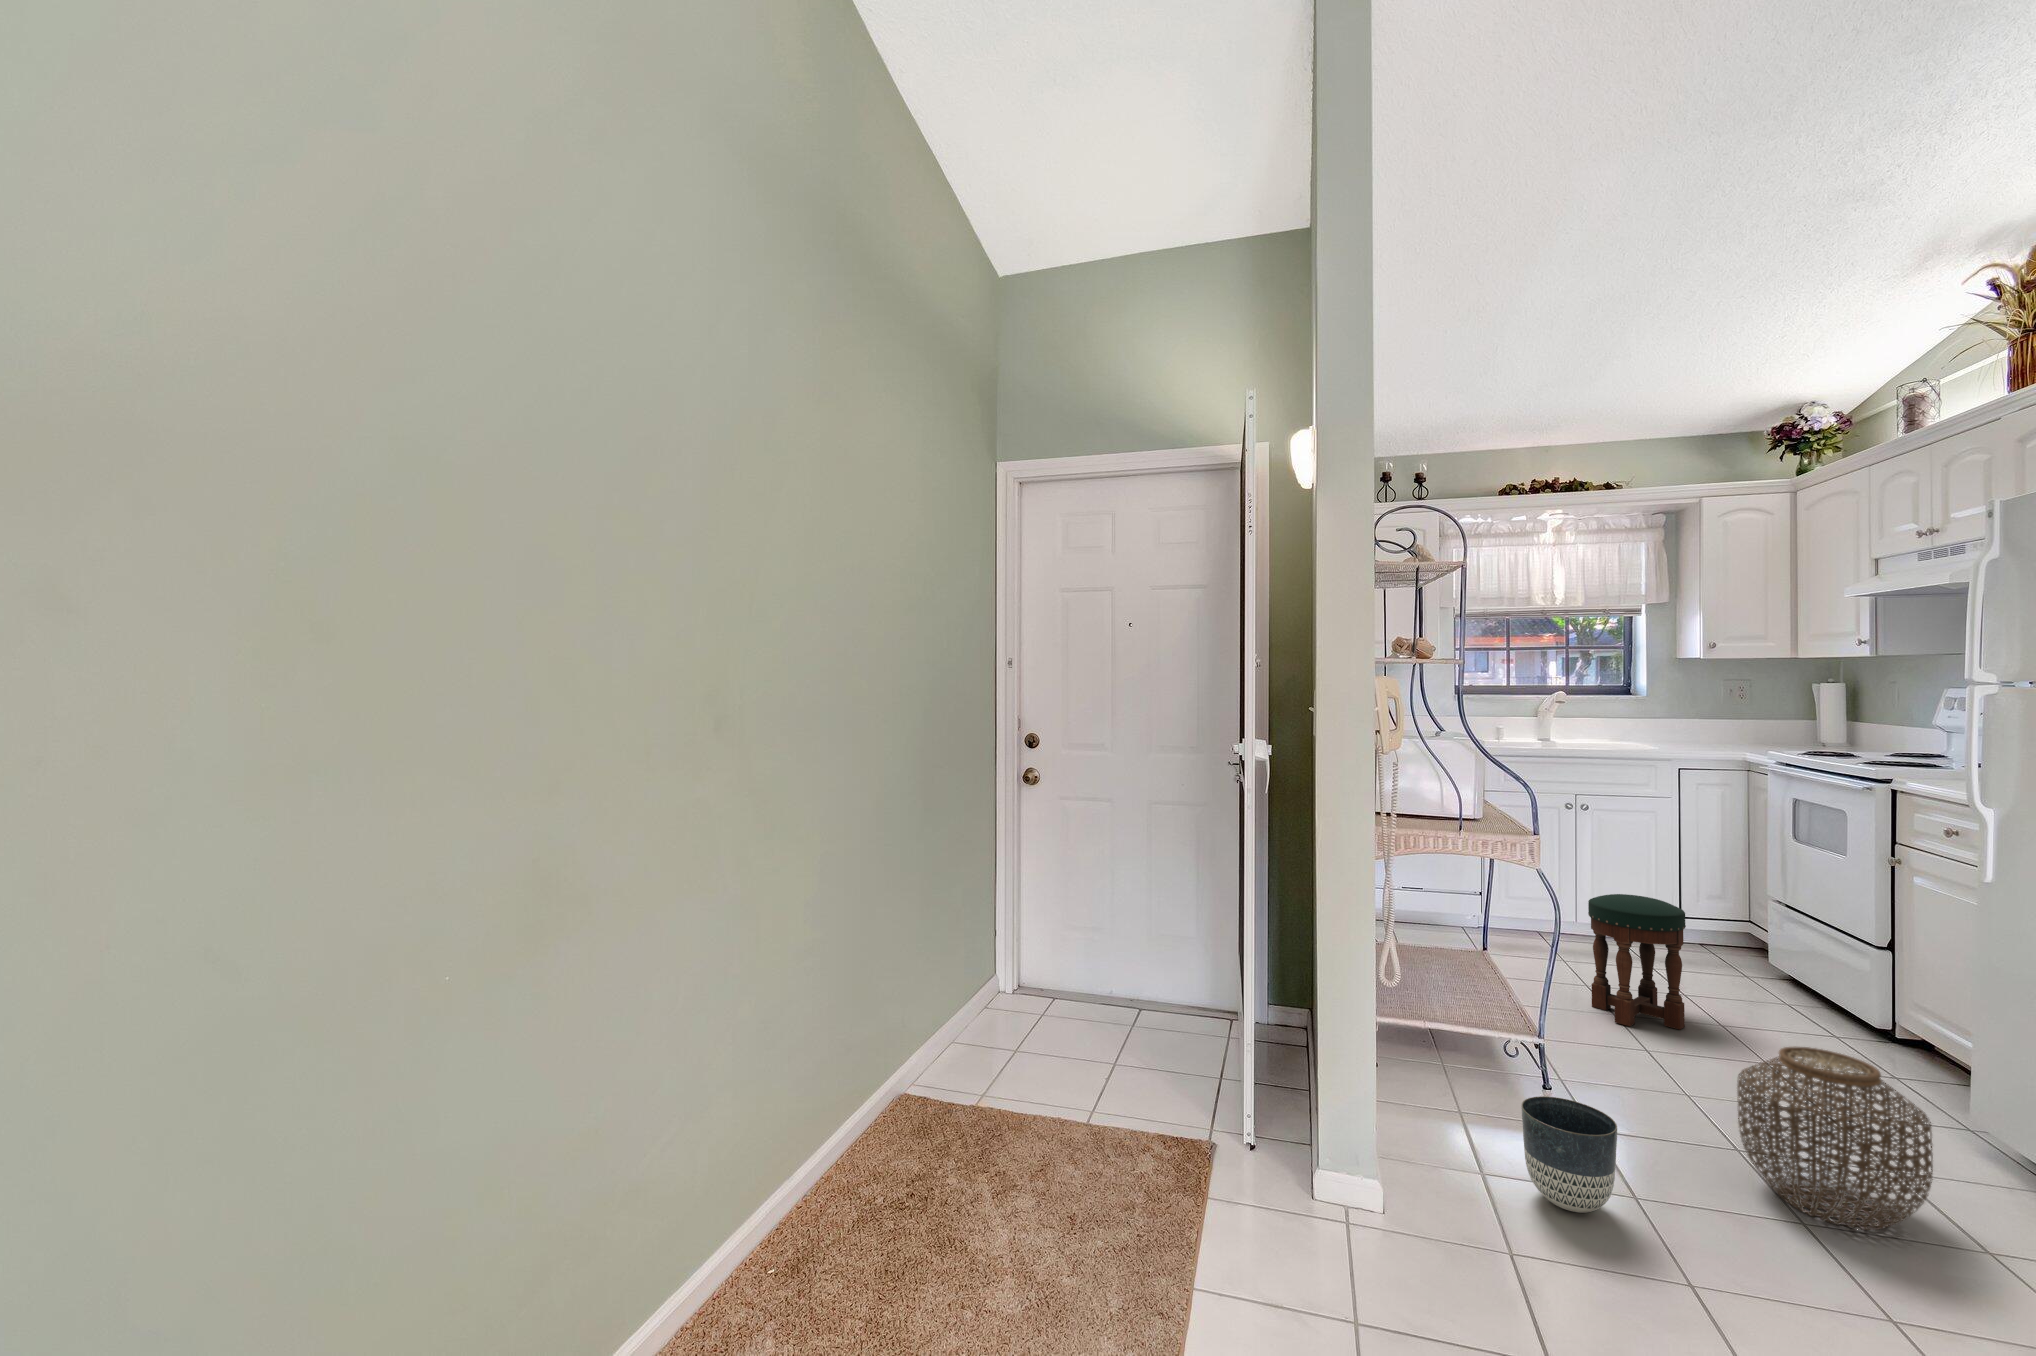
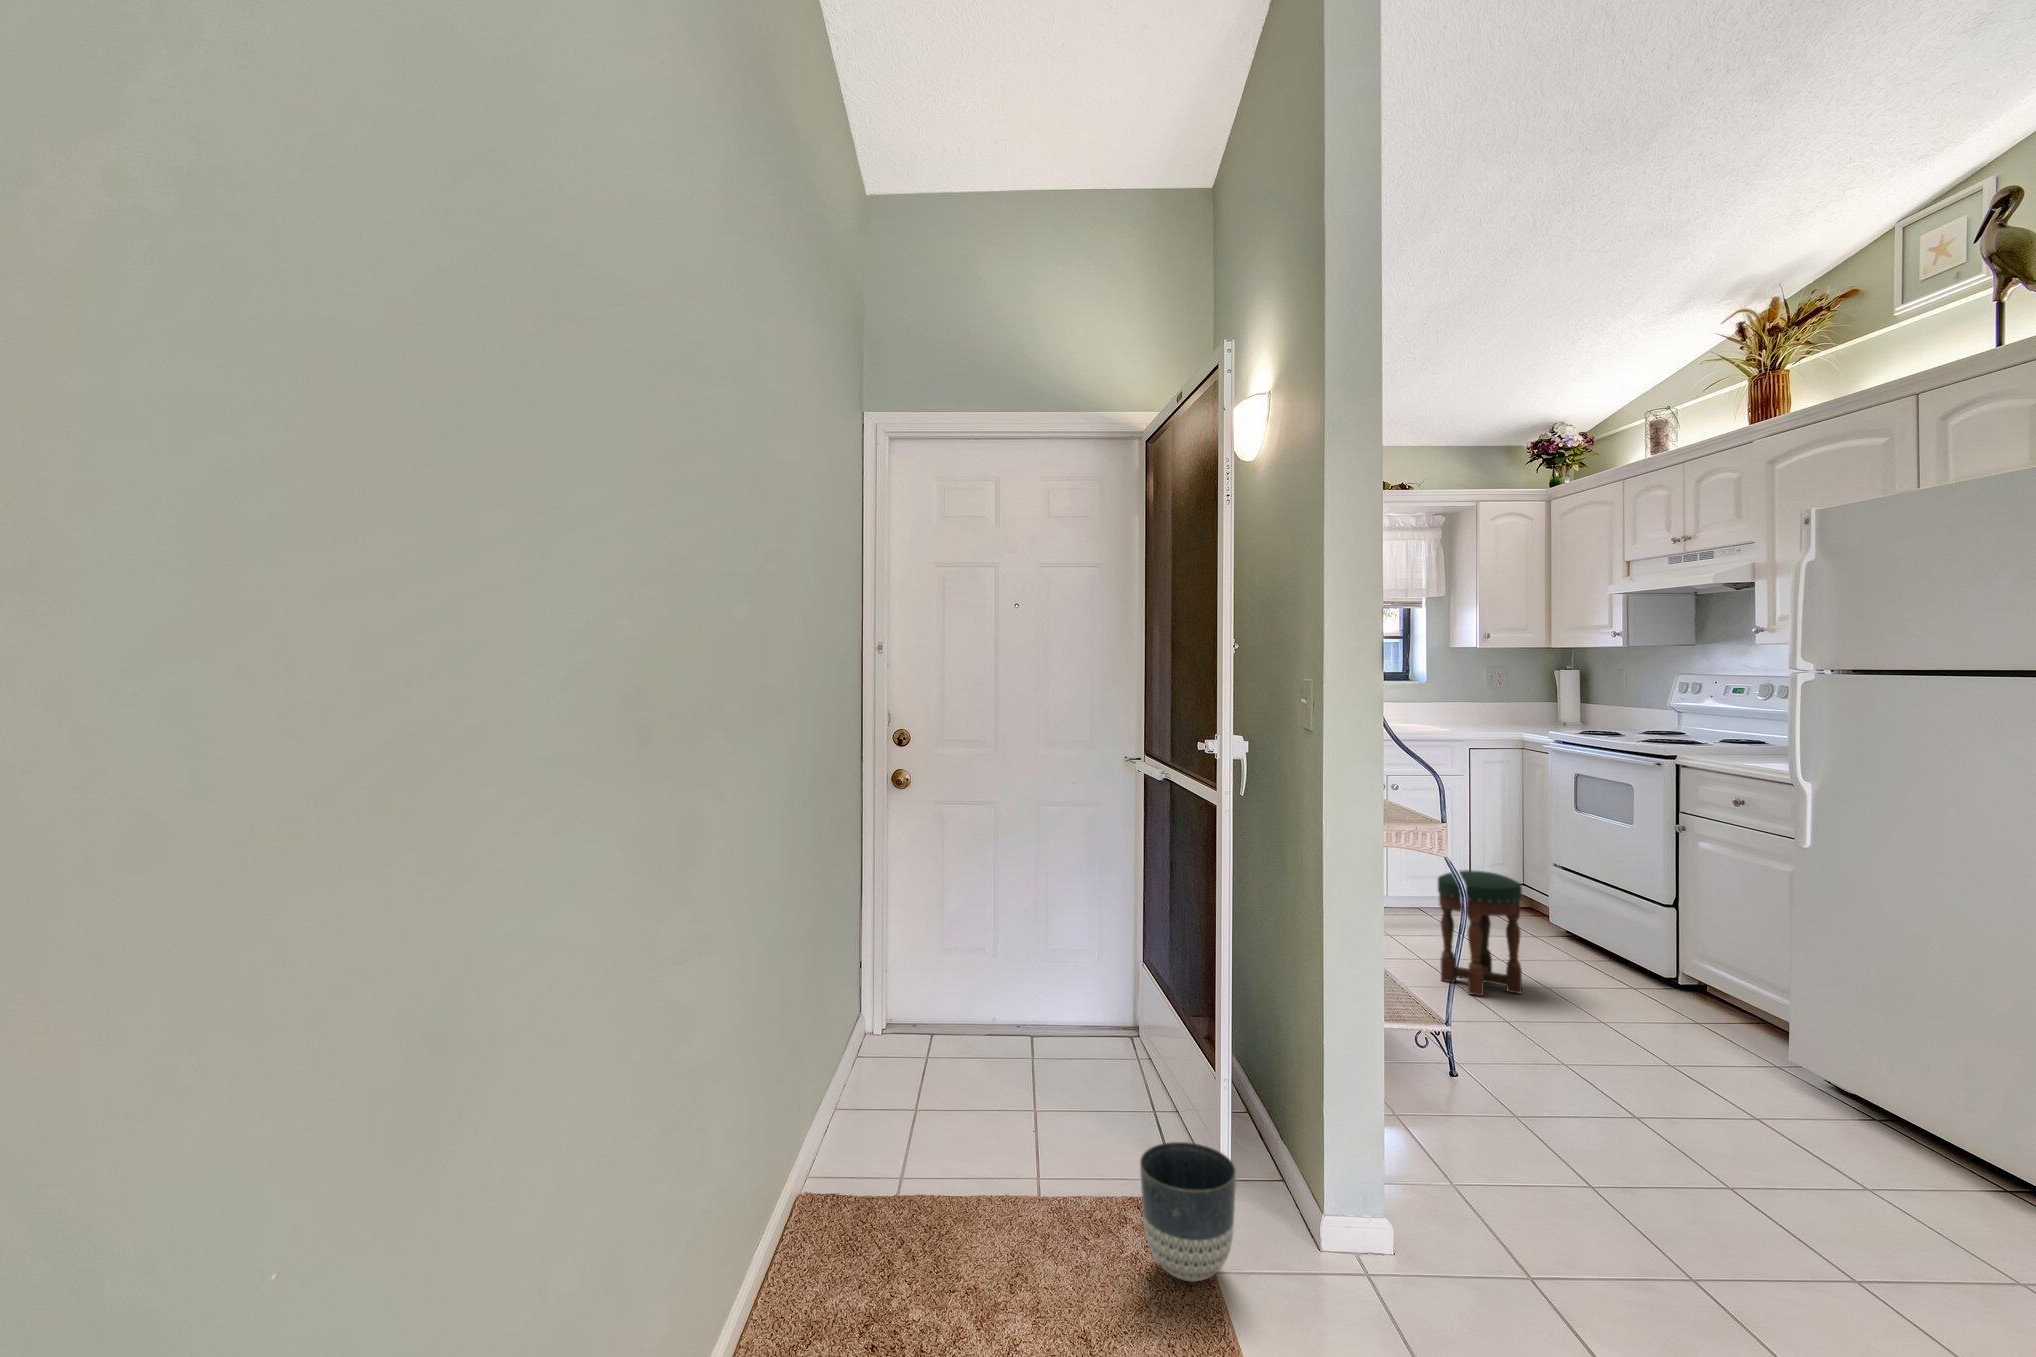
woven basket: present [1738,1047,1933,1230] -> none [1652,1003,1822,1169]
planter: present [1521,1096,1617,1213] -> present [1140,1142,1236,1282]

